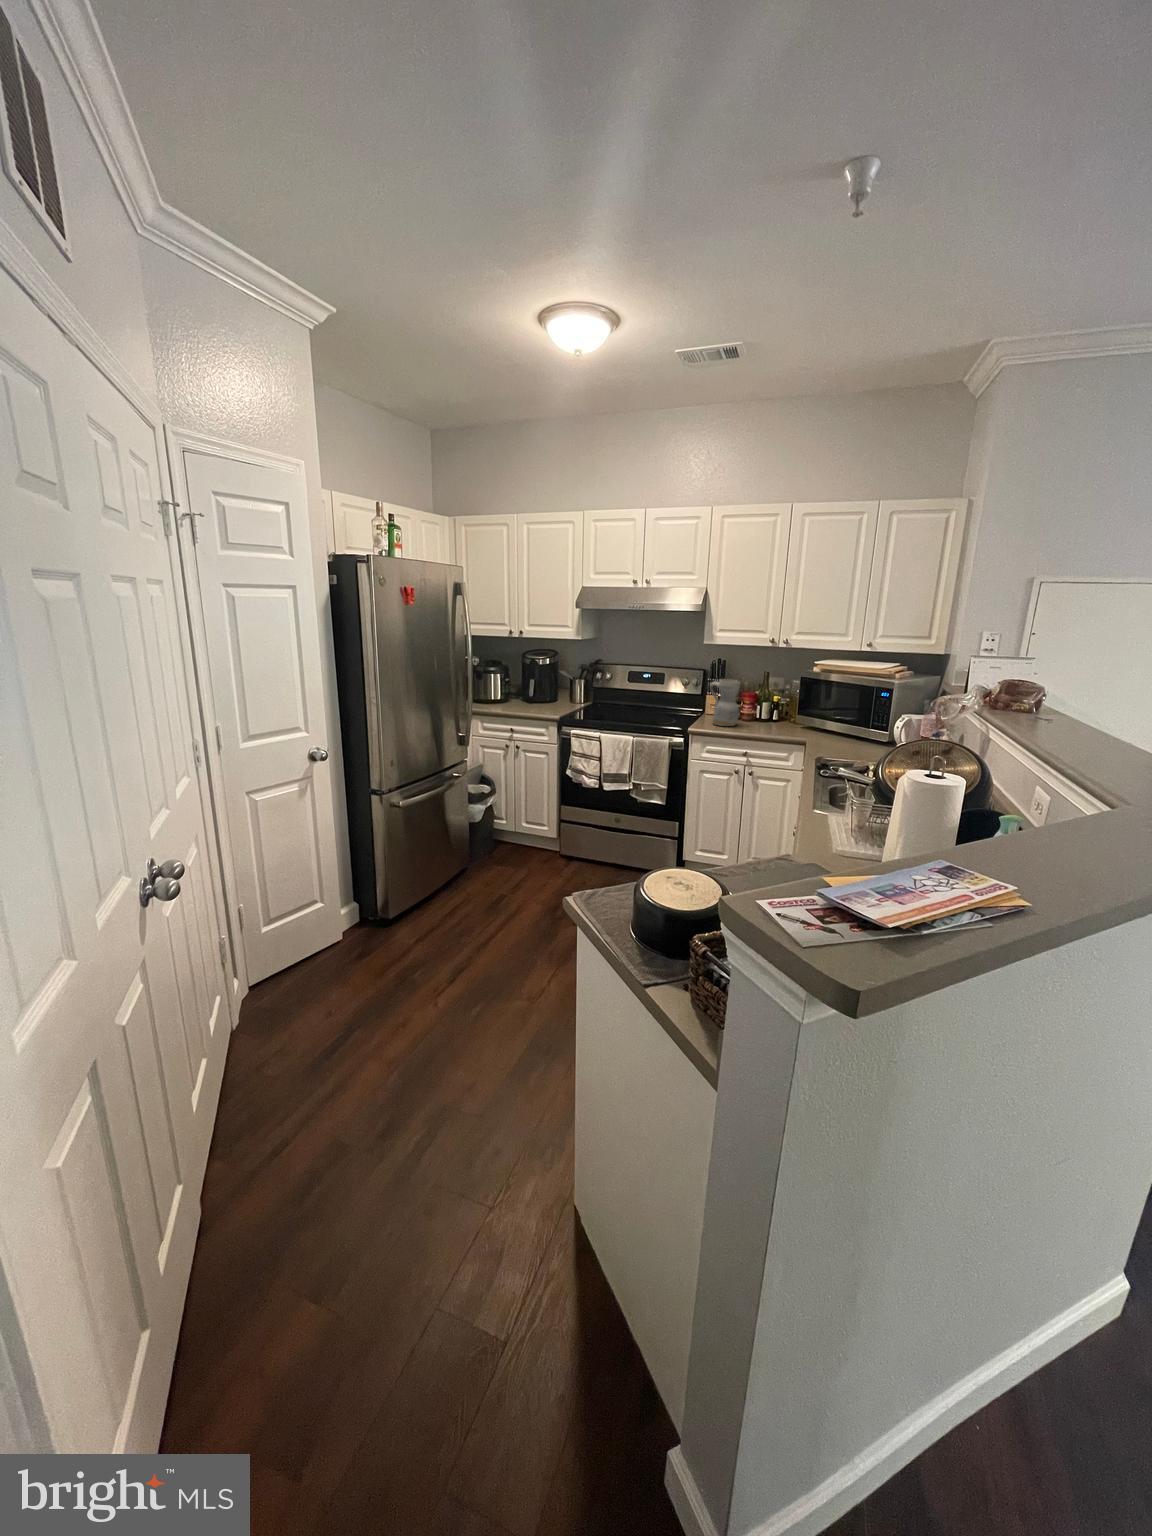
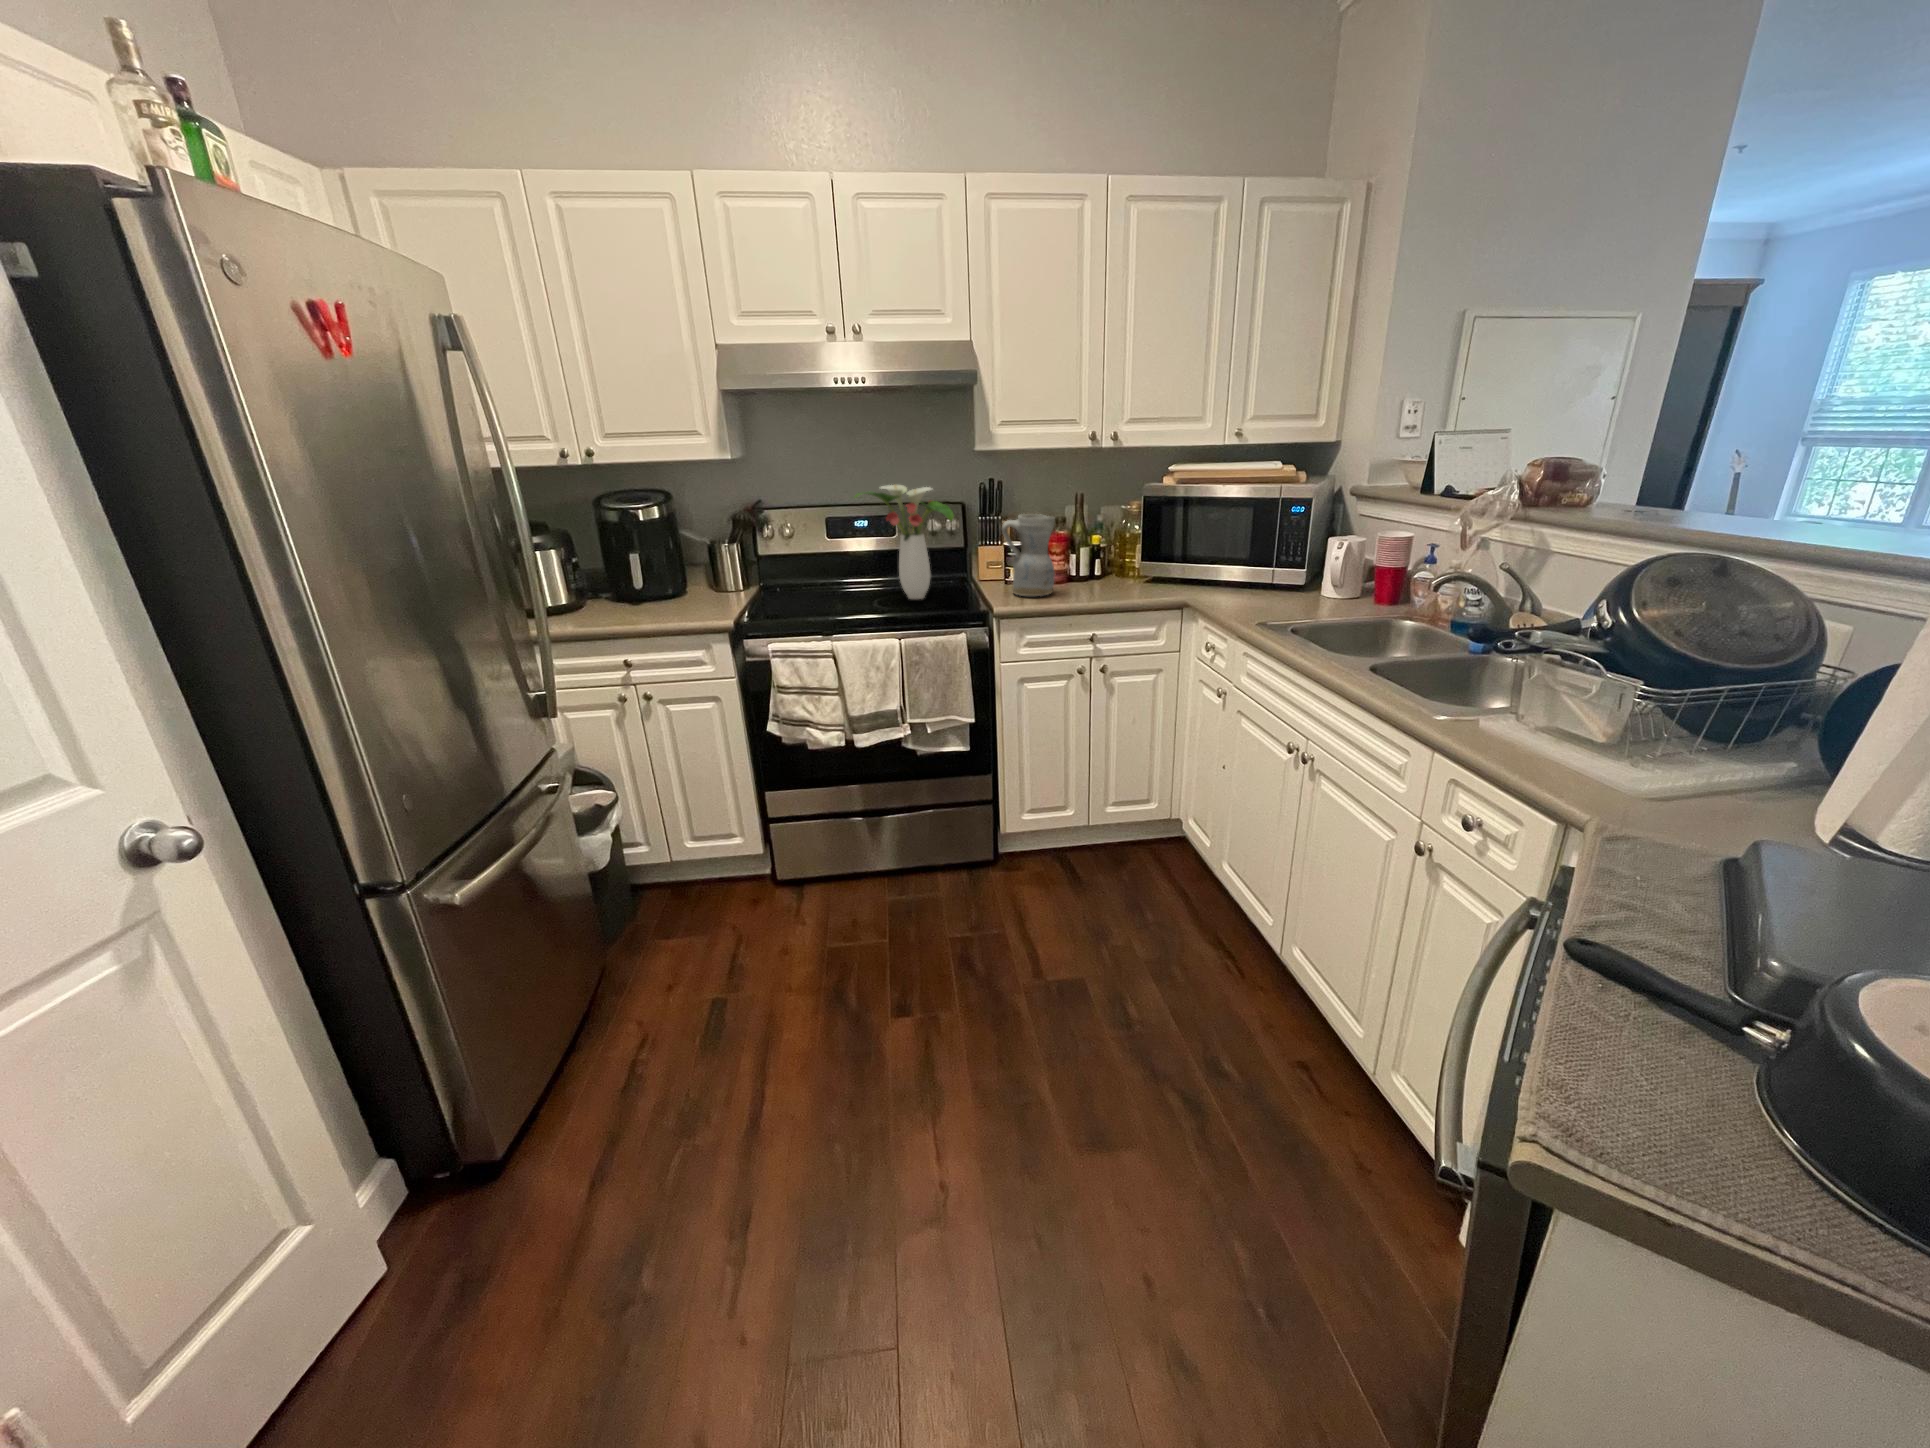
flower arrangement: none [629,658,677,719] -> present [855,485,954,599]

